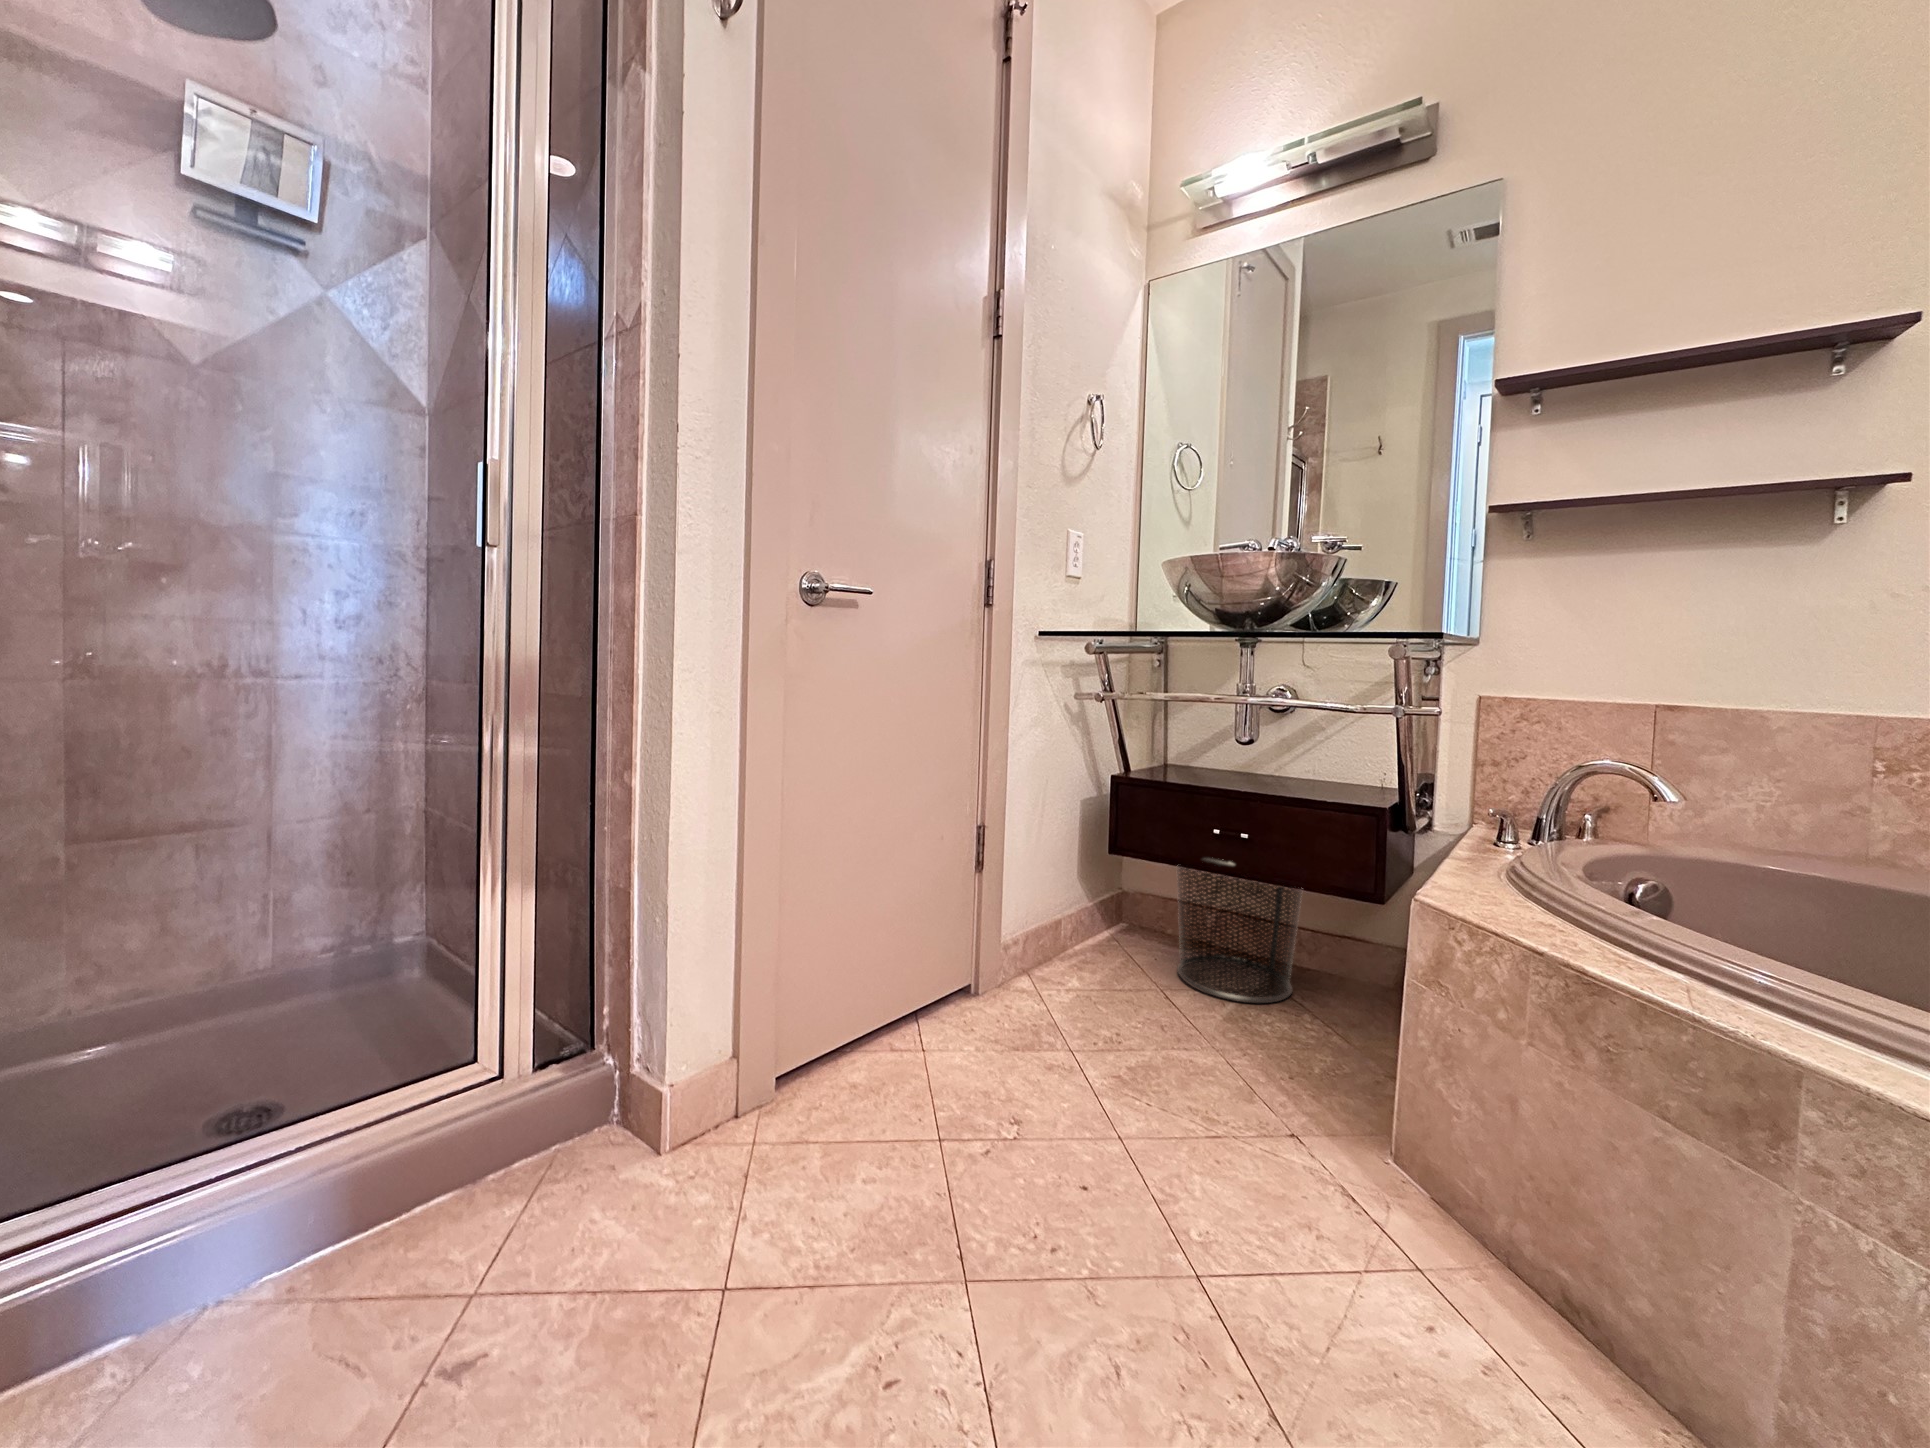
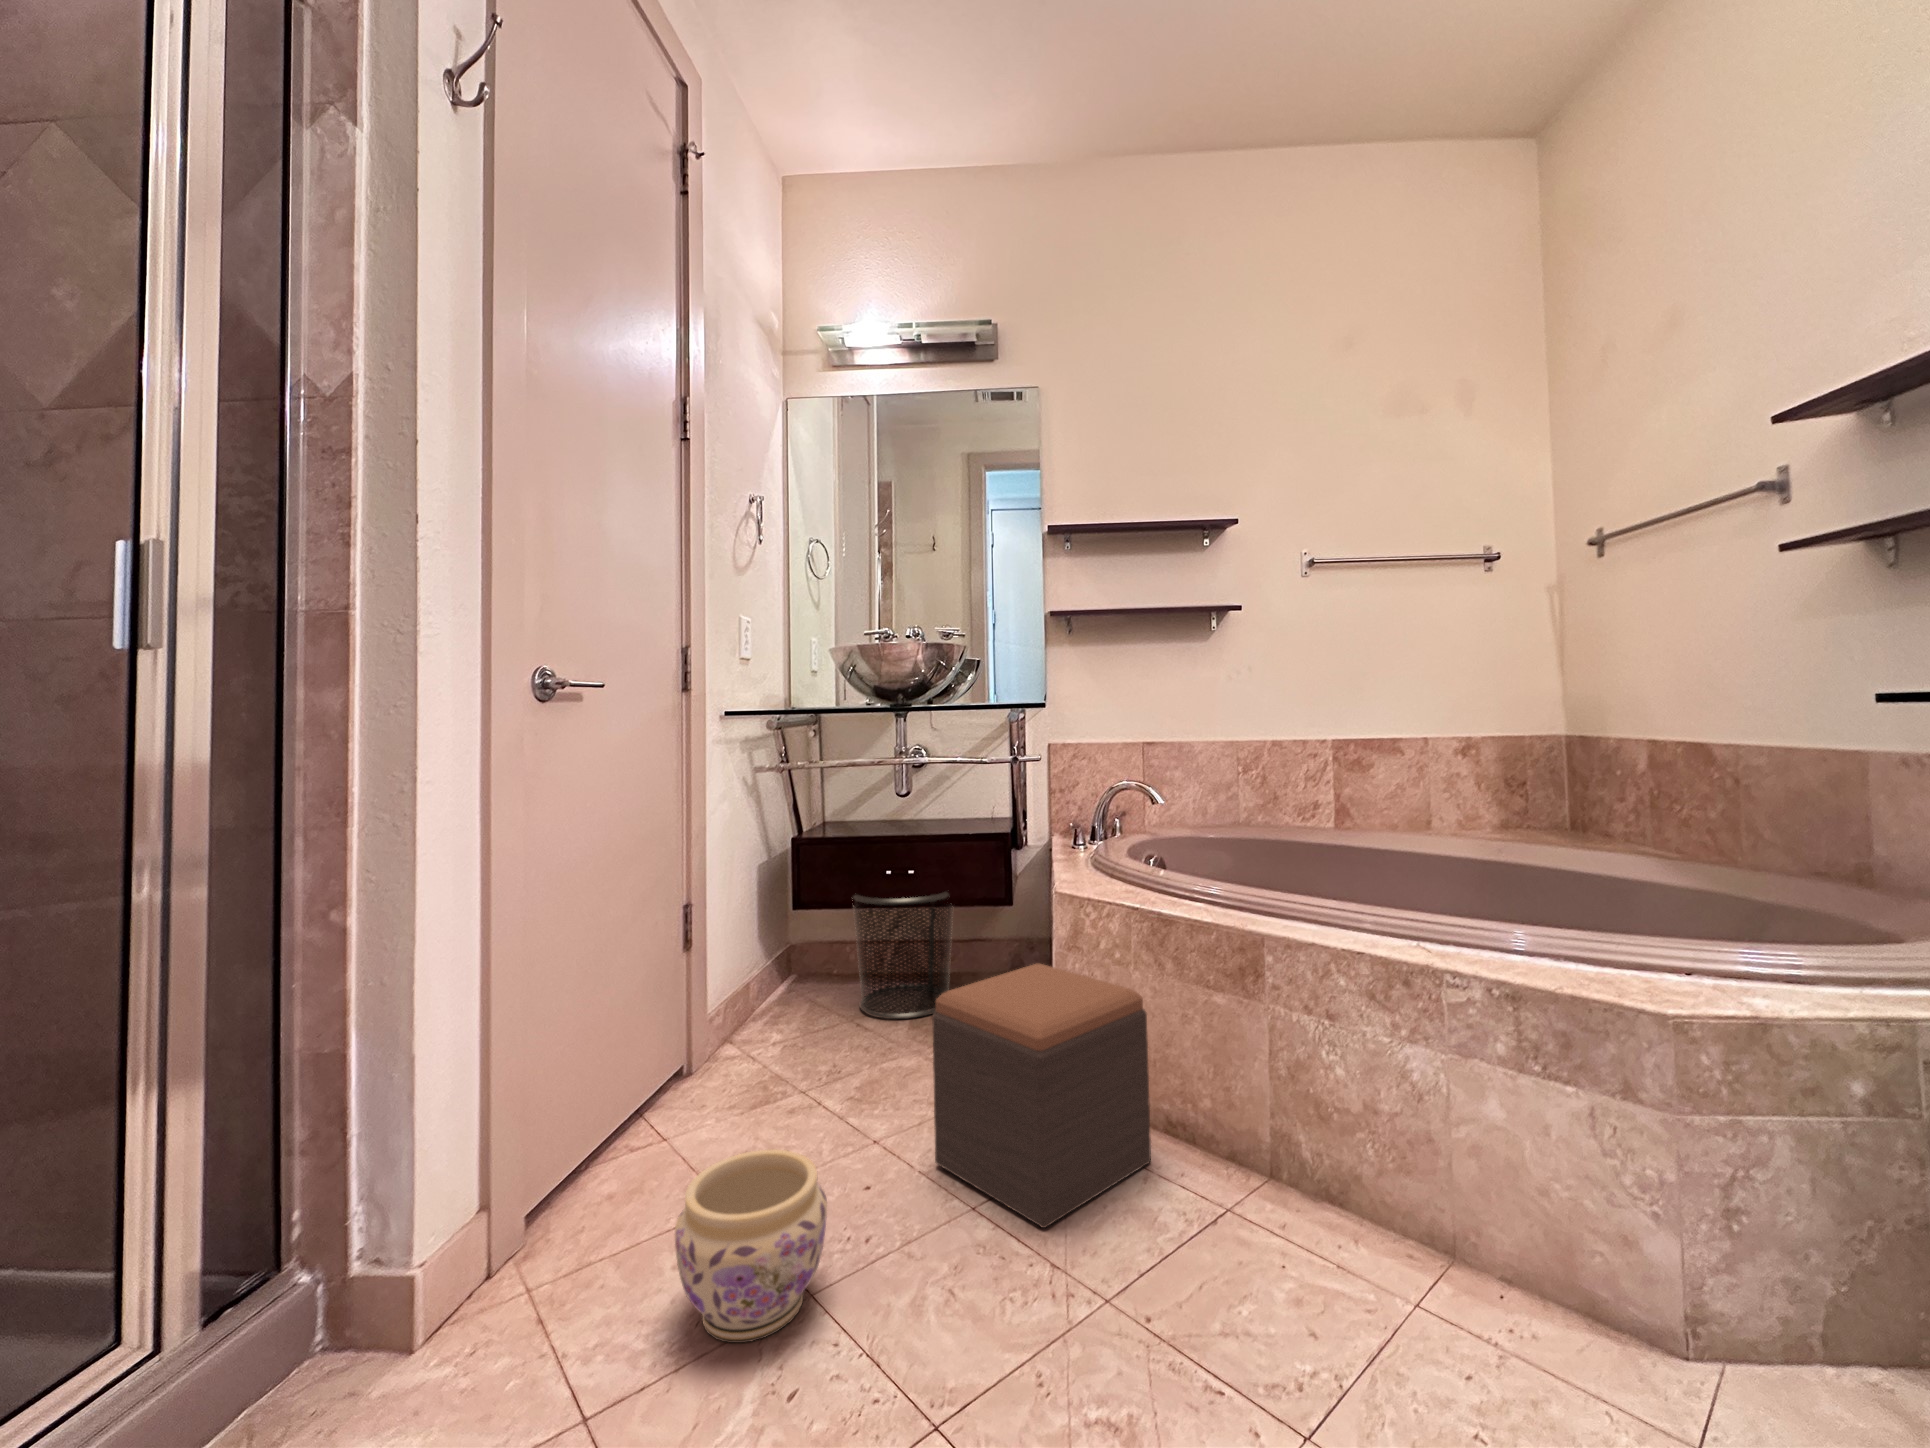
footstool: none [1173,995,1535,1382] -> present [932,964,1151,1228]
planter: none [820,1101,984,1321] -> present [675,1150,827,1343]

